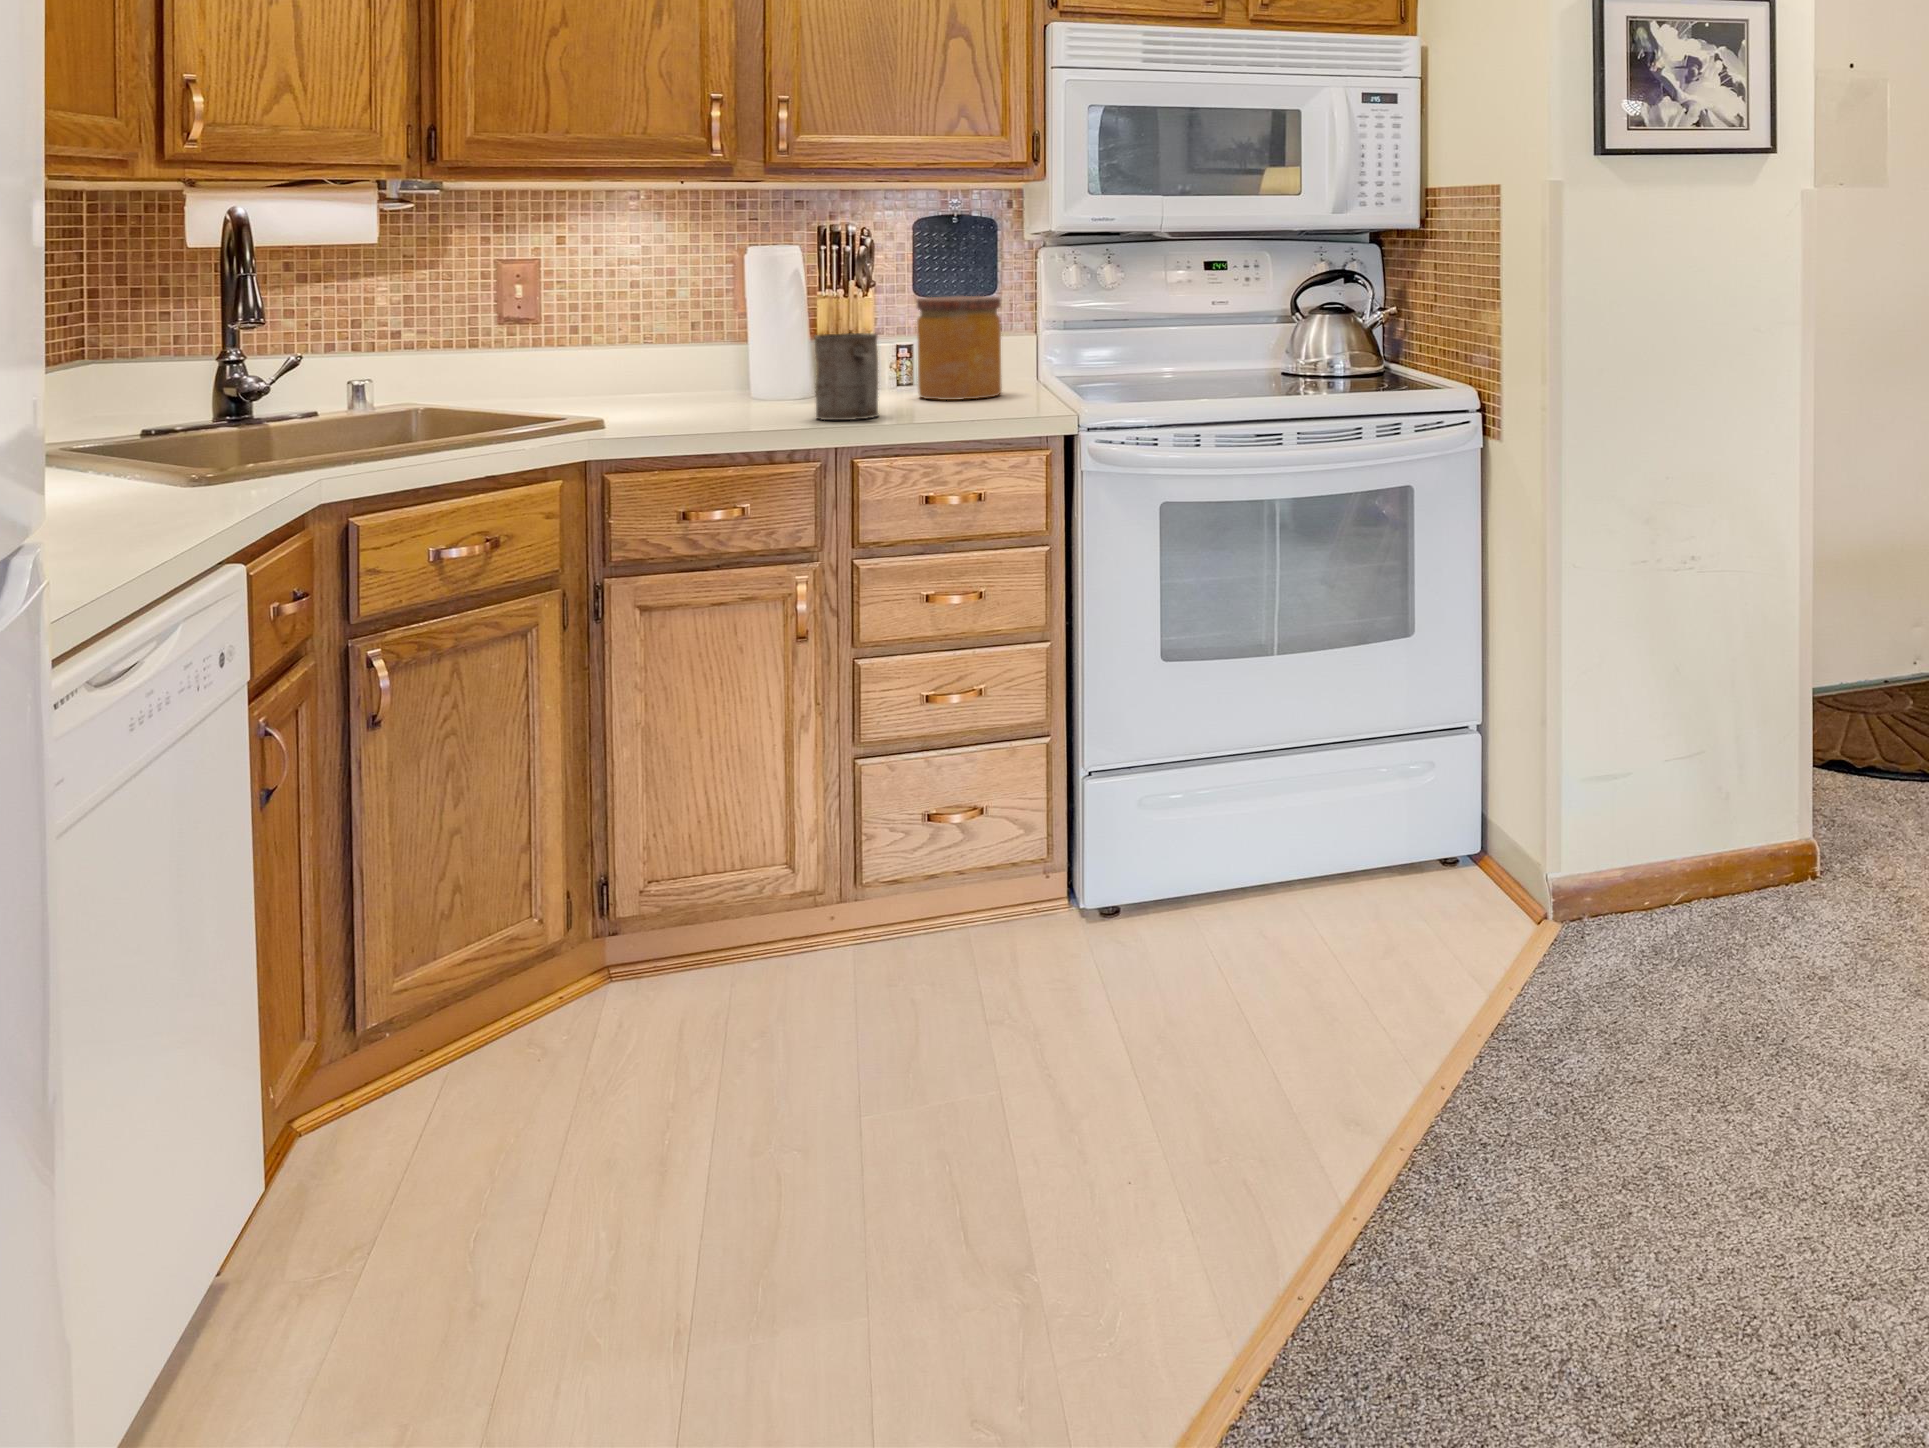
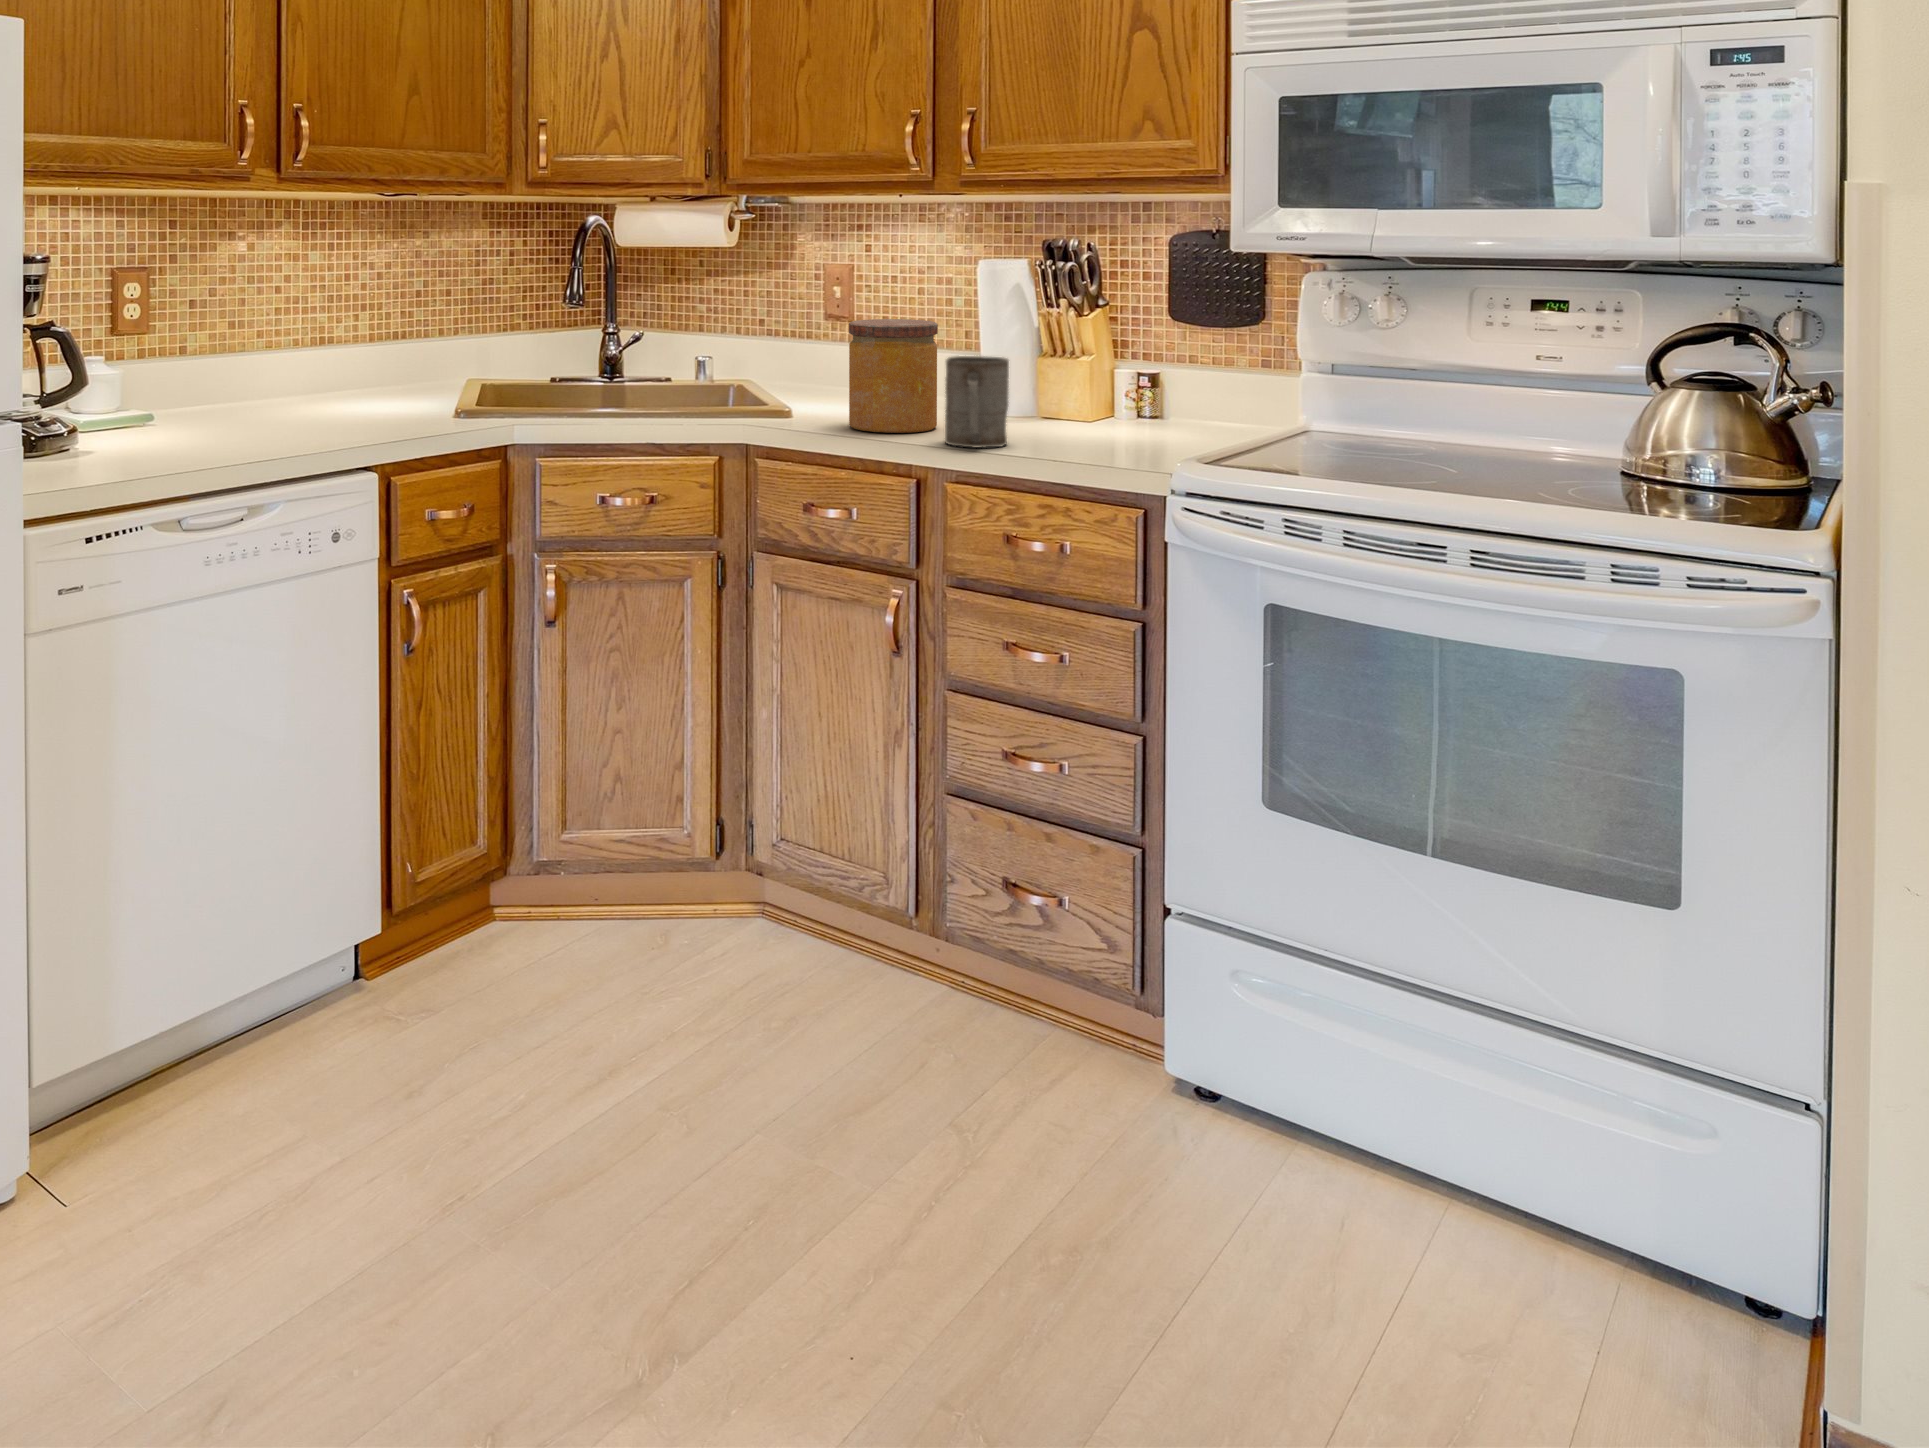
jar: present [917,296,1002,400] -> present [849,319,938,433]

